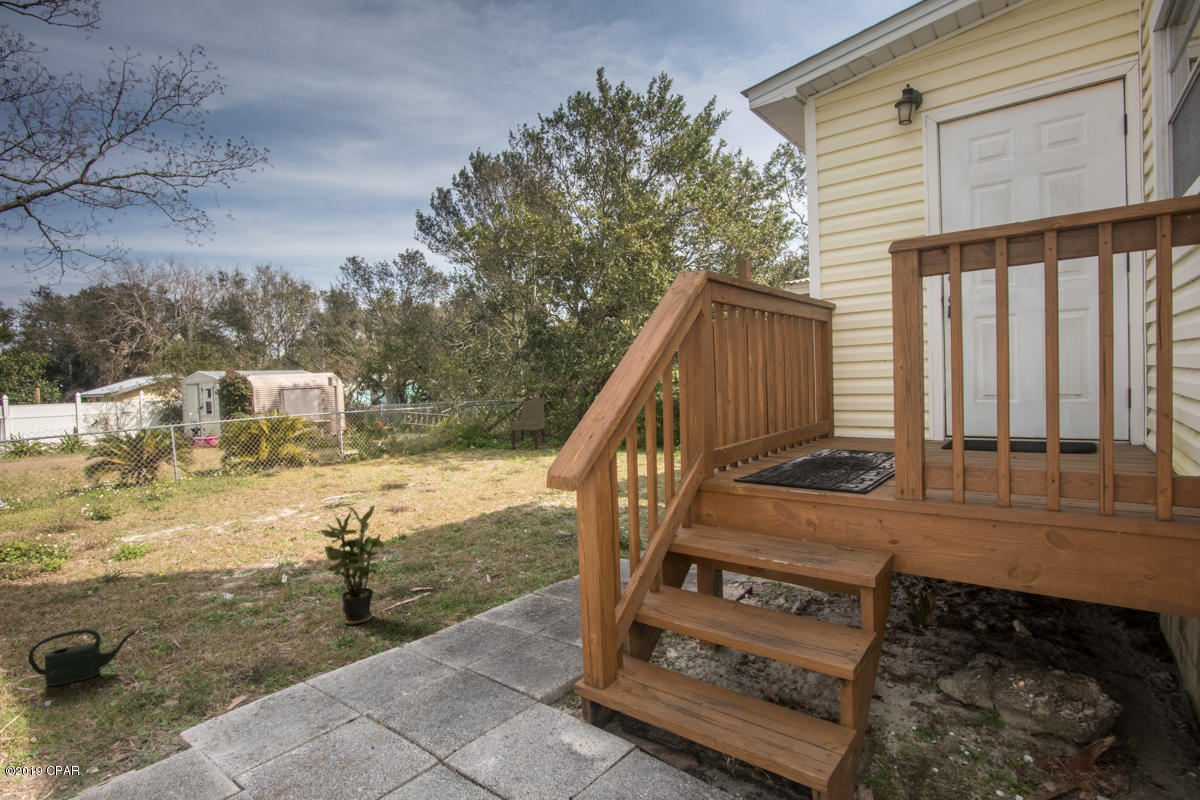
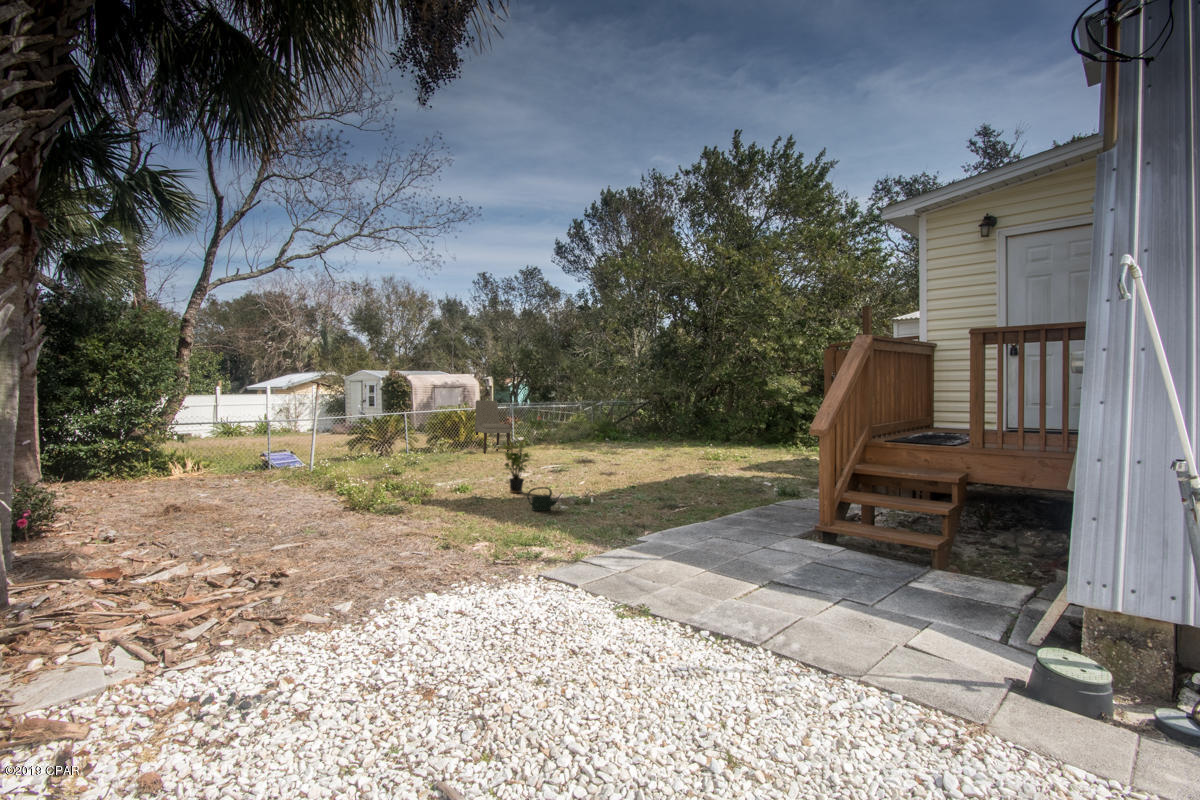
chair: present [512,398,545,449] -> present [475,400,511,454]
potted plant: present [321,506,384,625] -> present [503,436,530,493]

